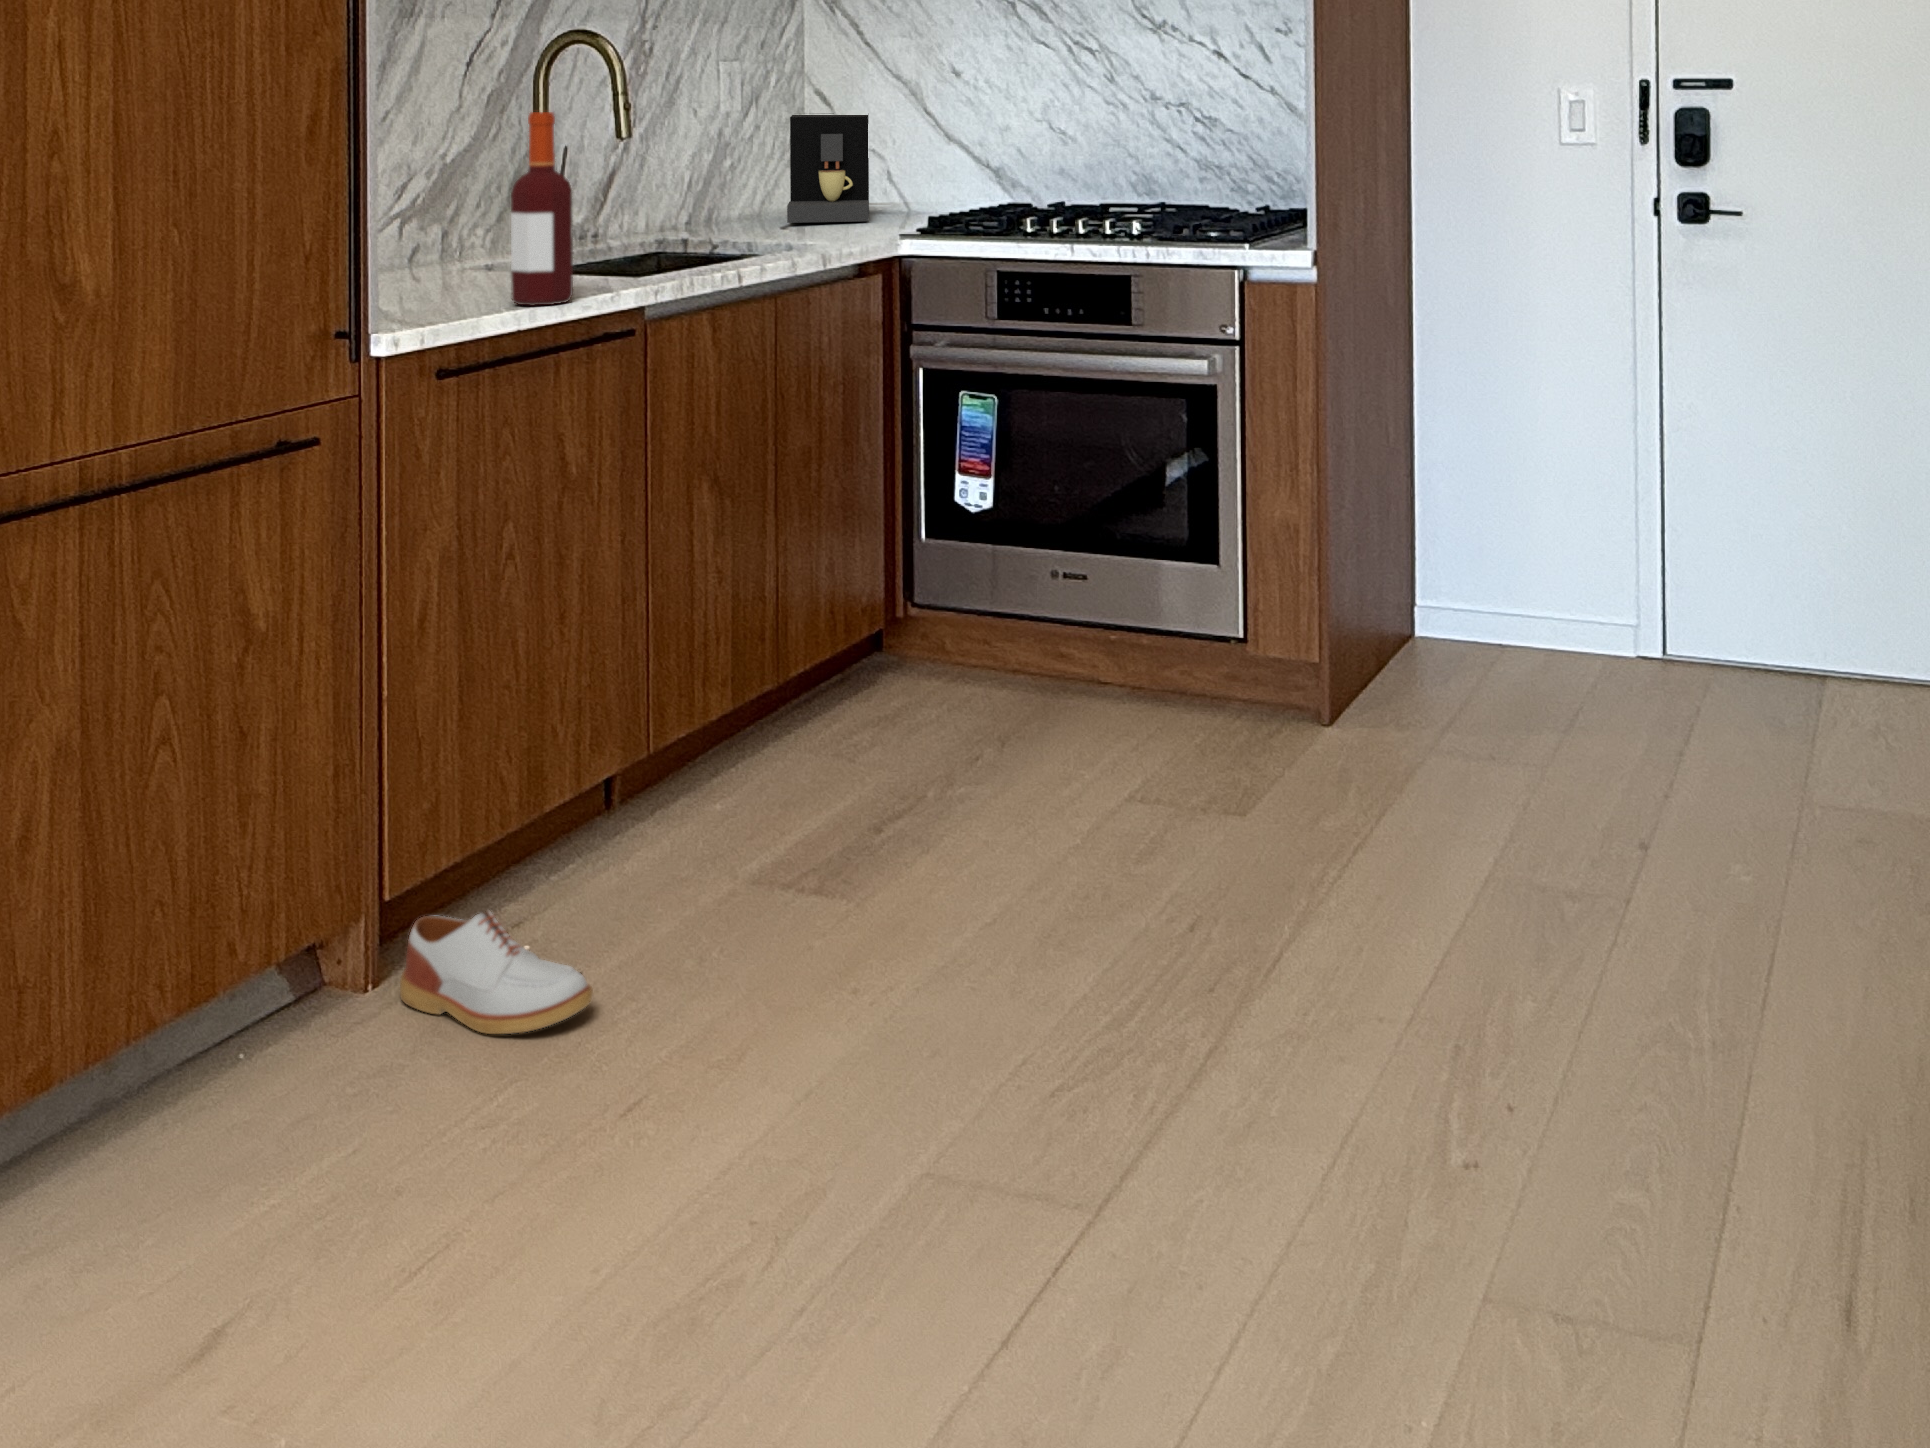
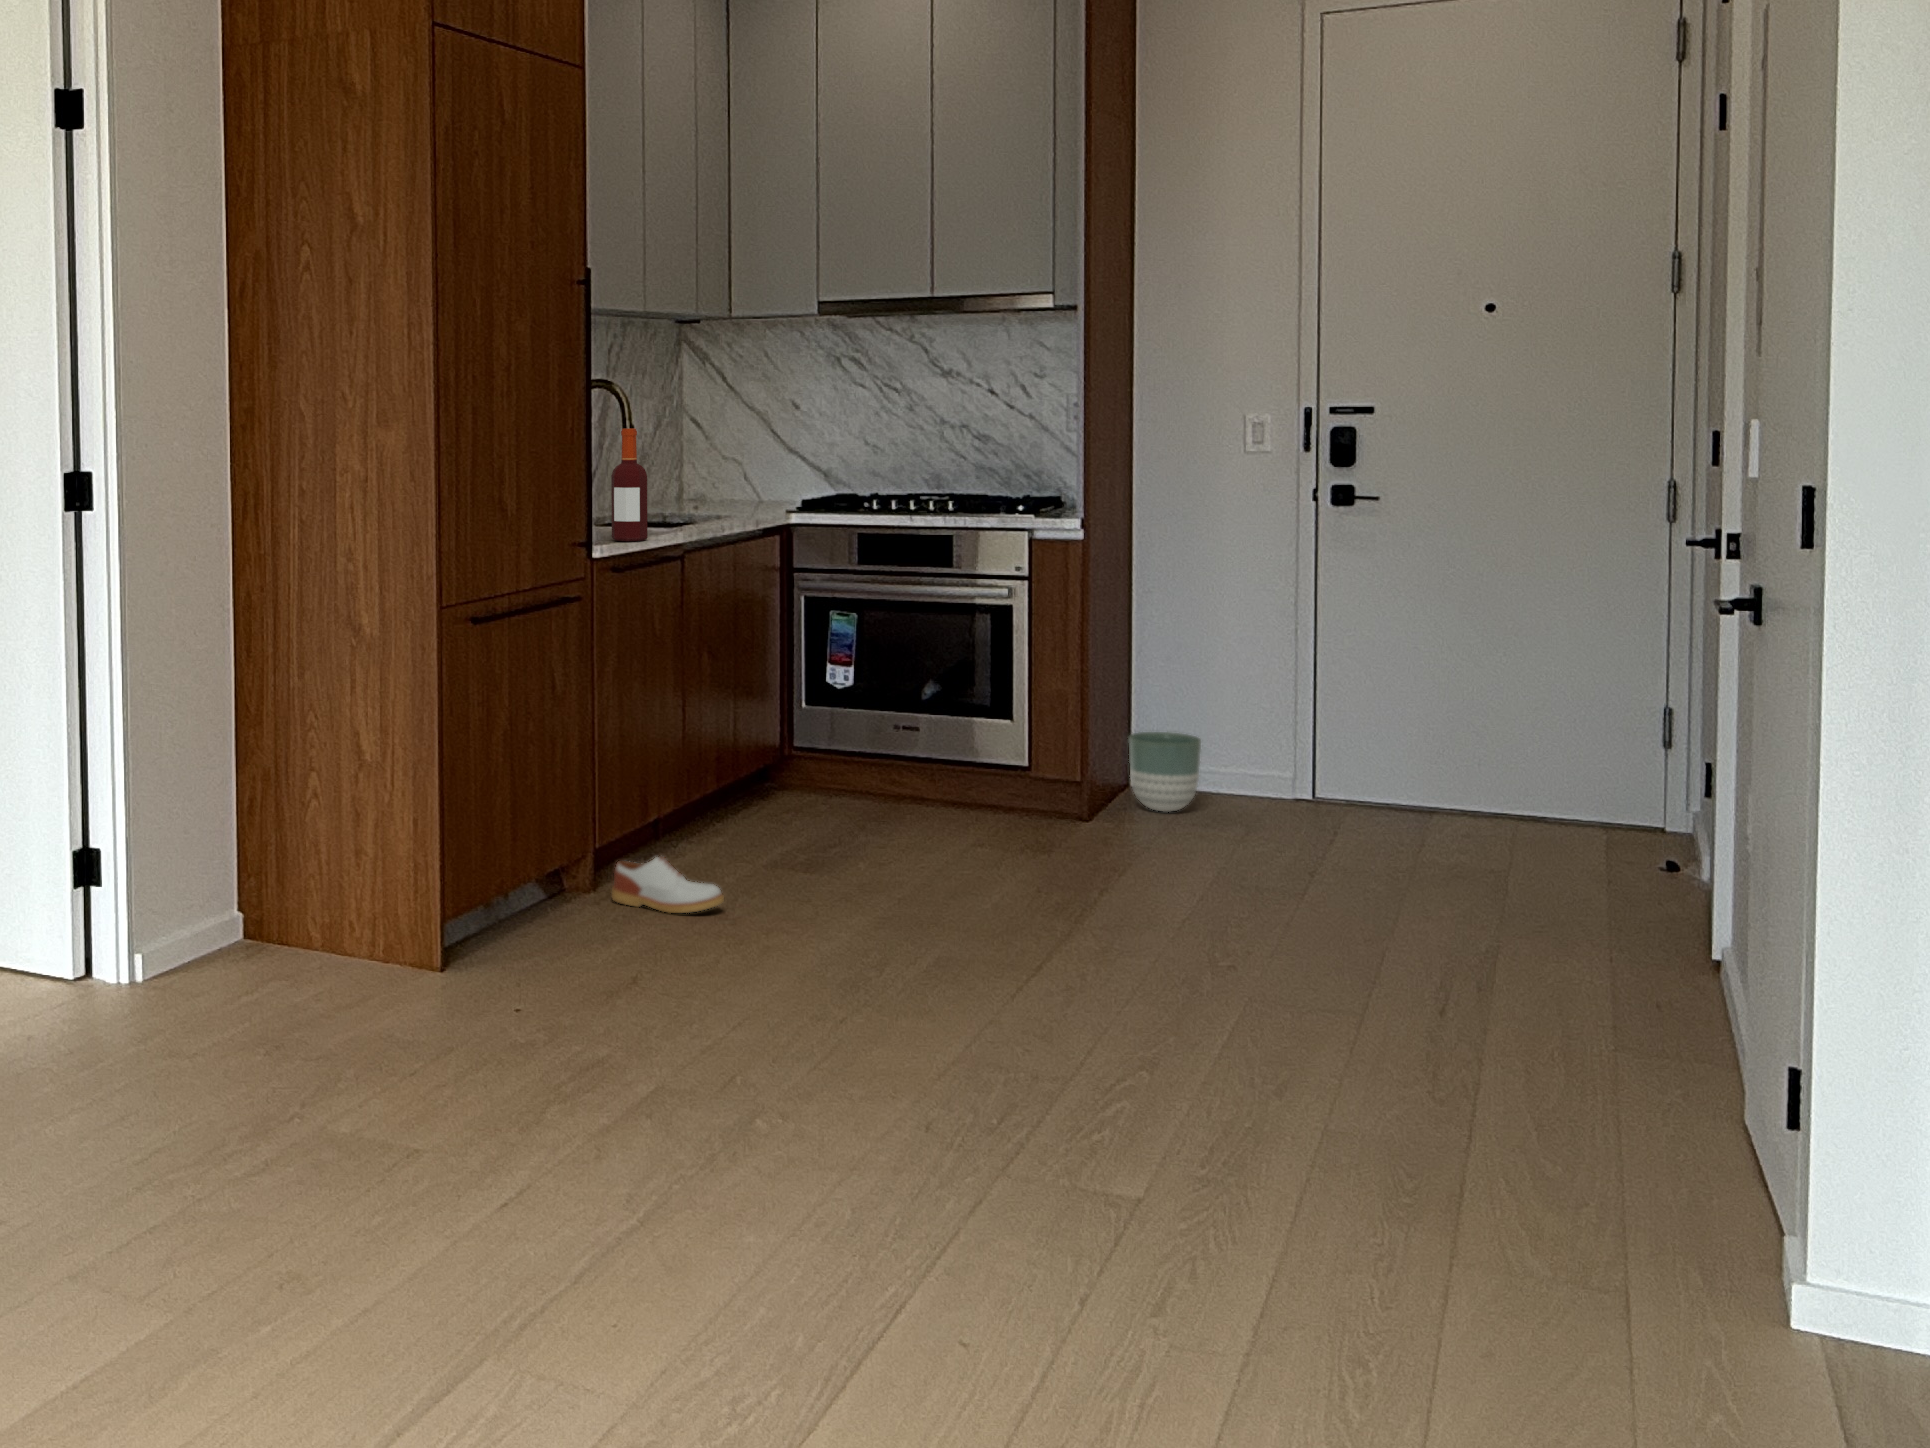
coffee maker: present [787,113,869,223] -> none [672,433,740,506]
planter: none [1396,564,1499,692] -> present [1128,732,1201,812]

